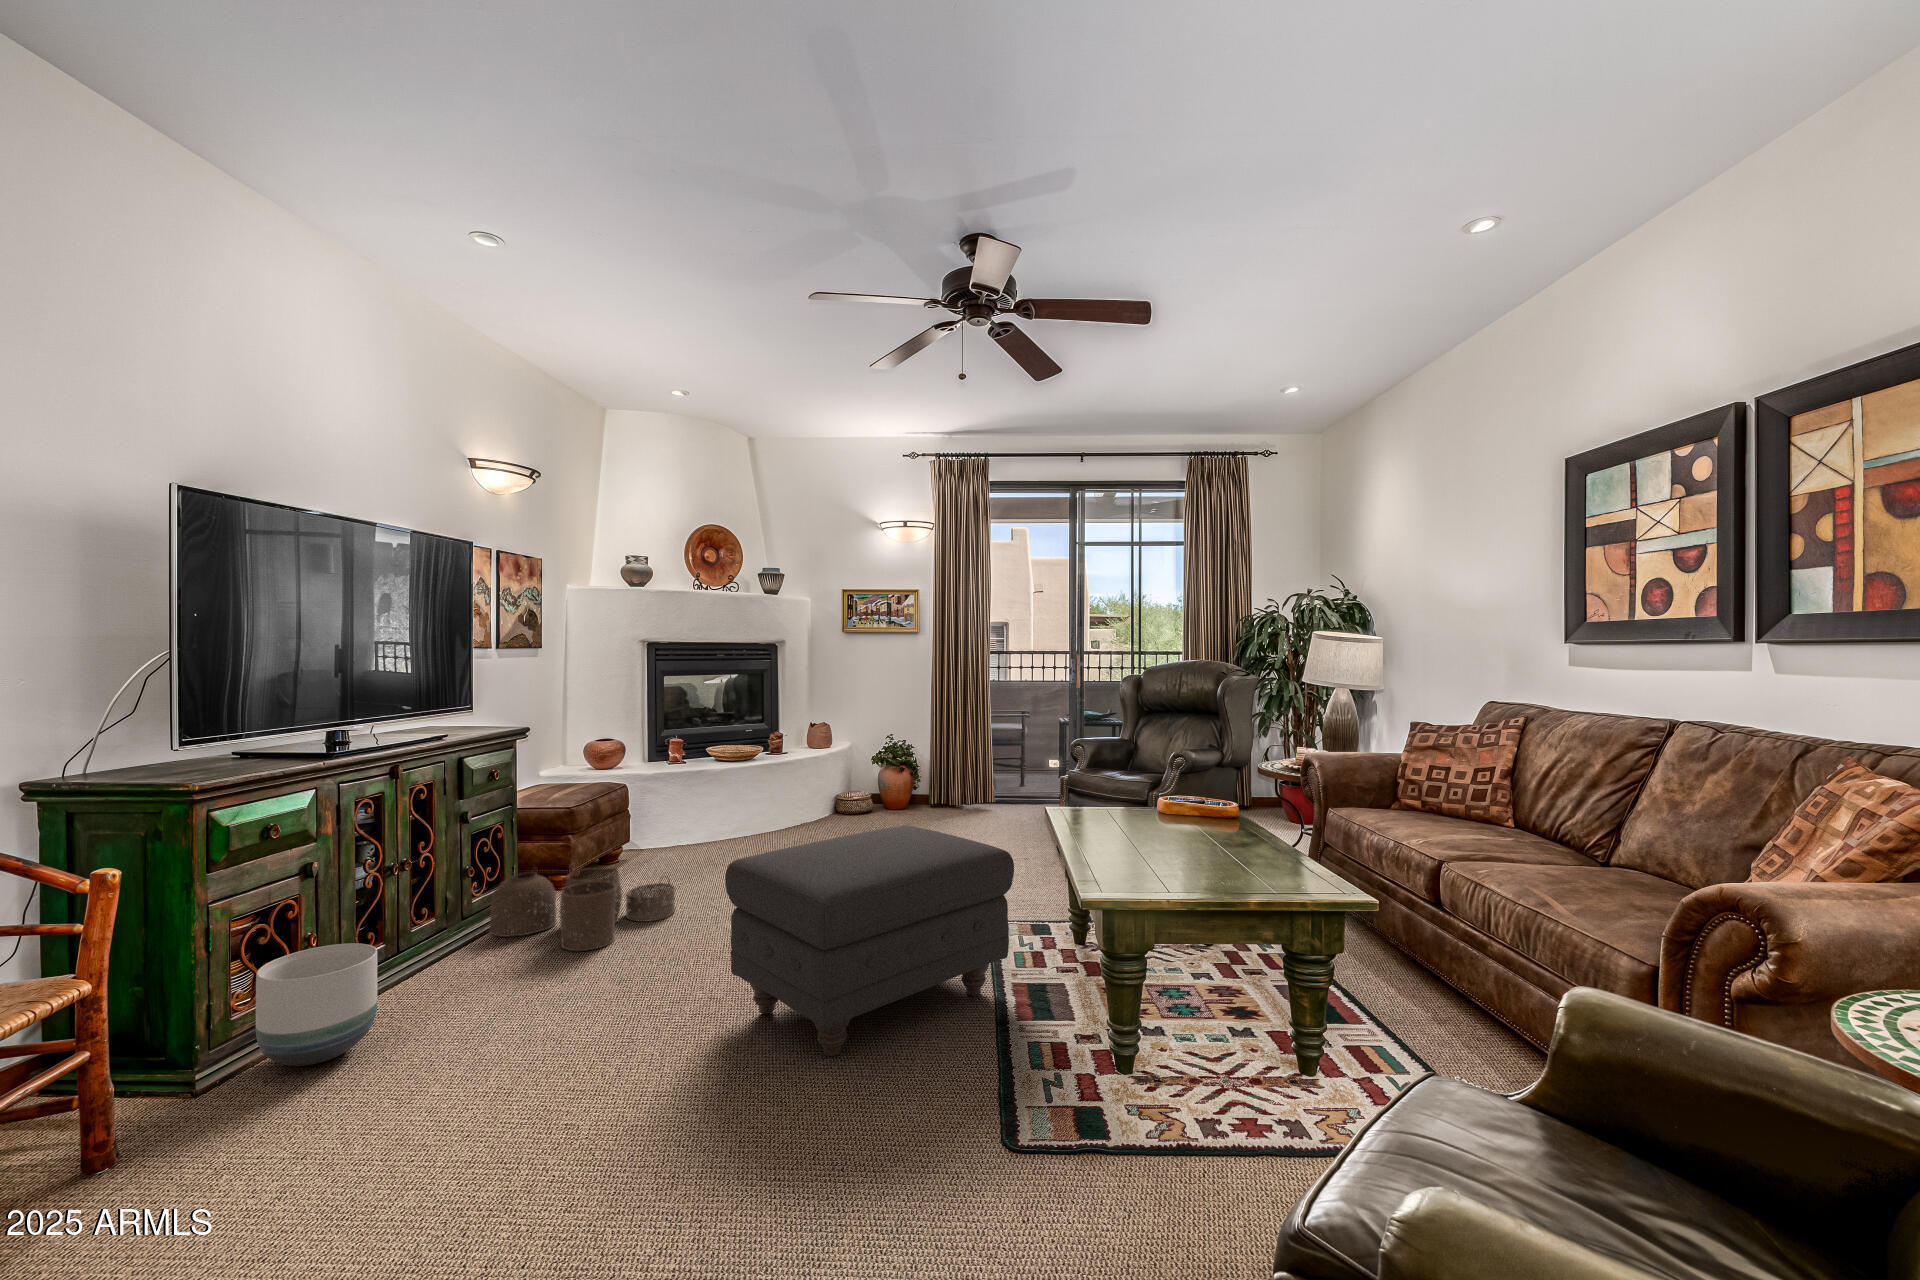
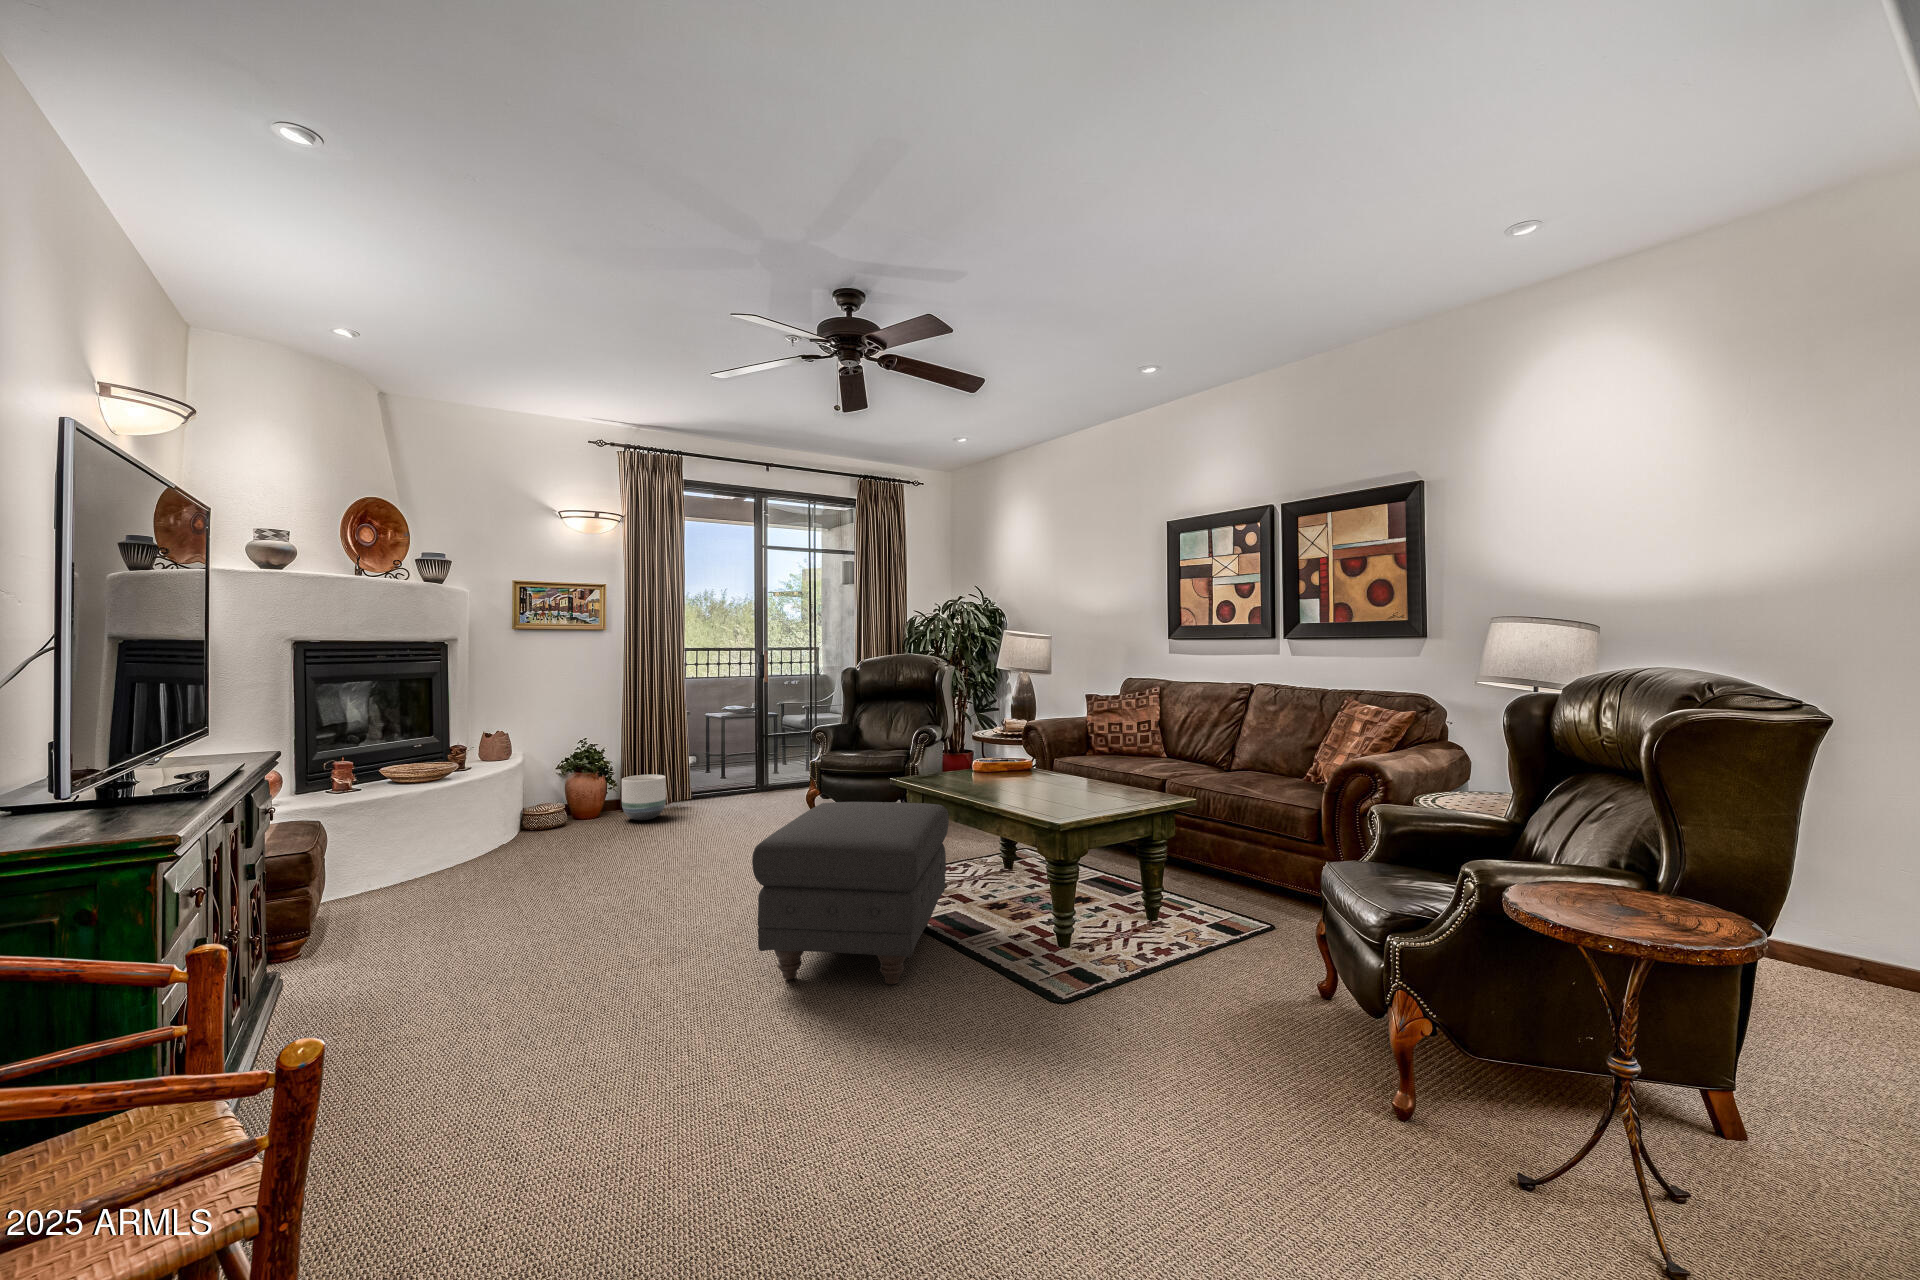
woven basket: present [489,864,675,951] -> none [295,900,526,1015]
planter: present [256,943,378,1066] -> present [622,775,666,820]

